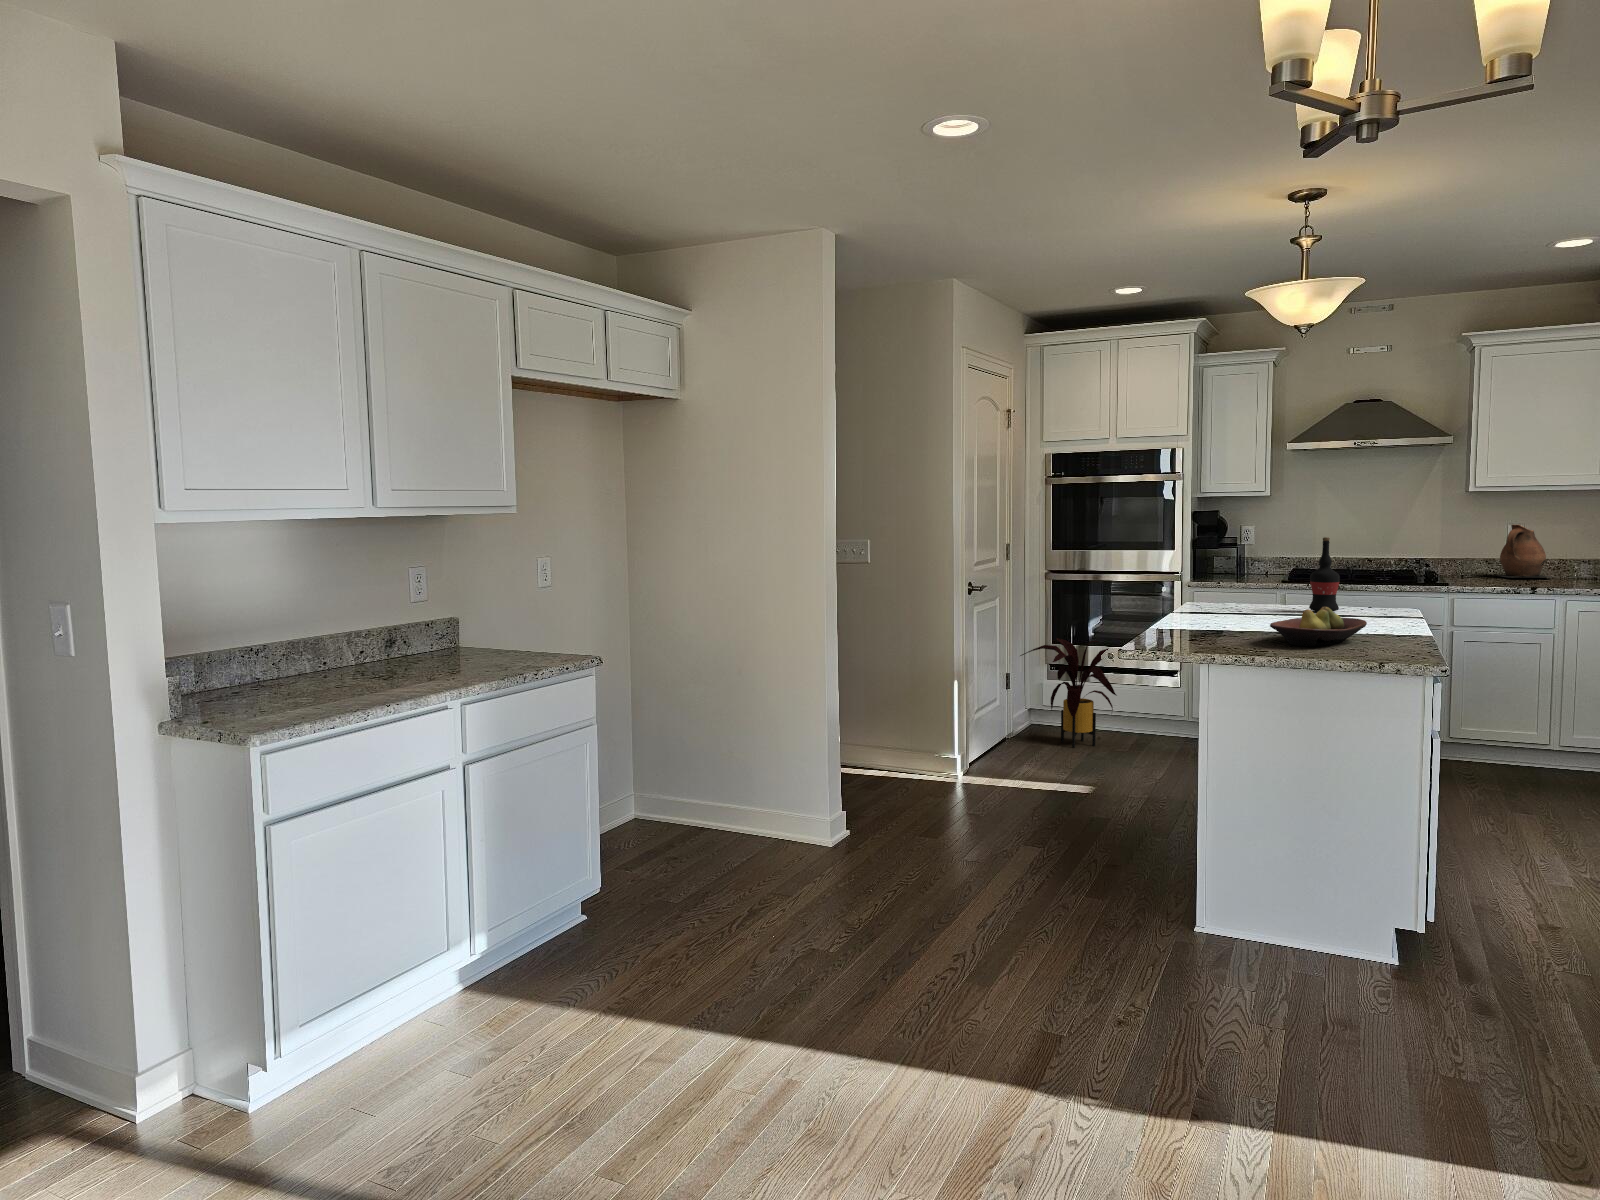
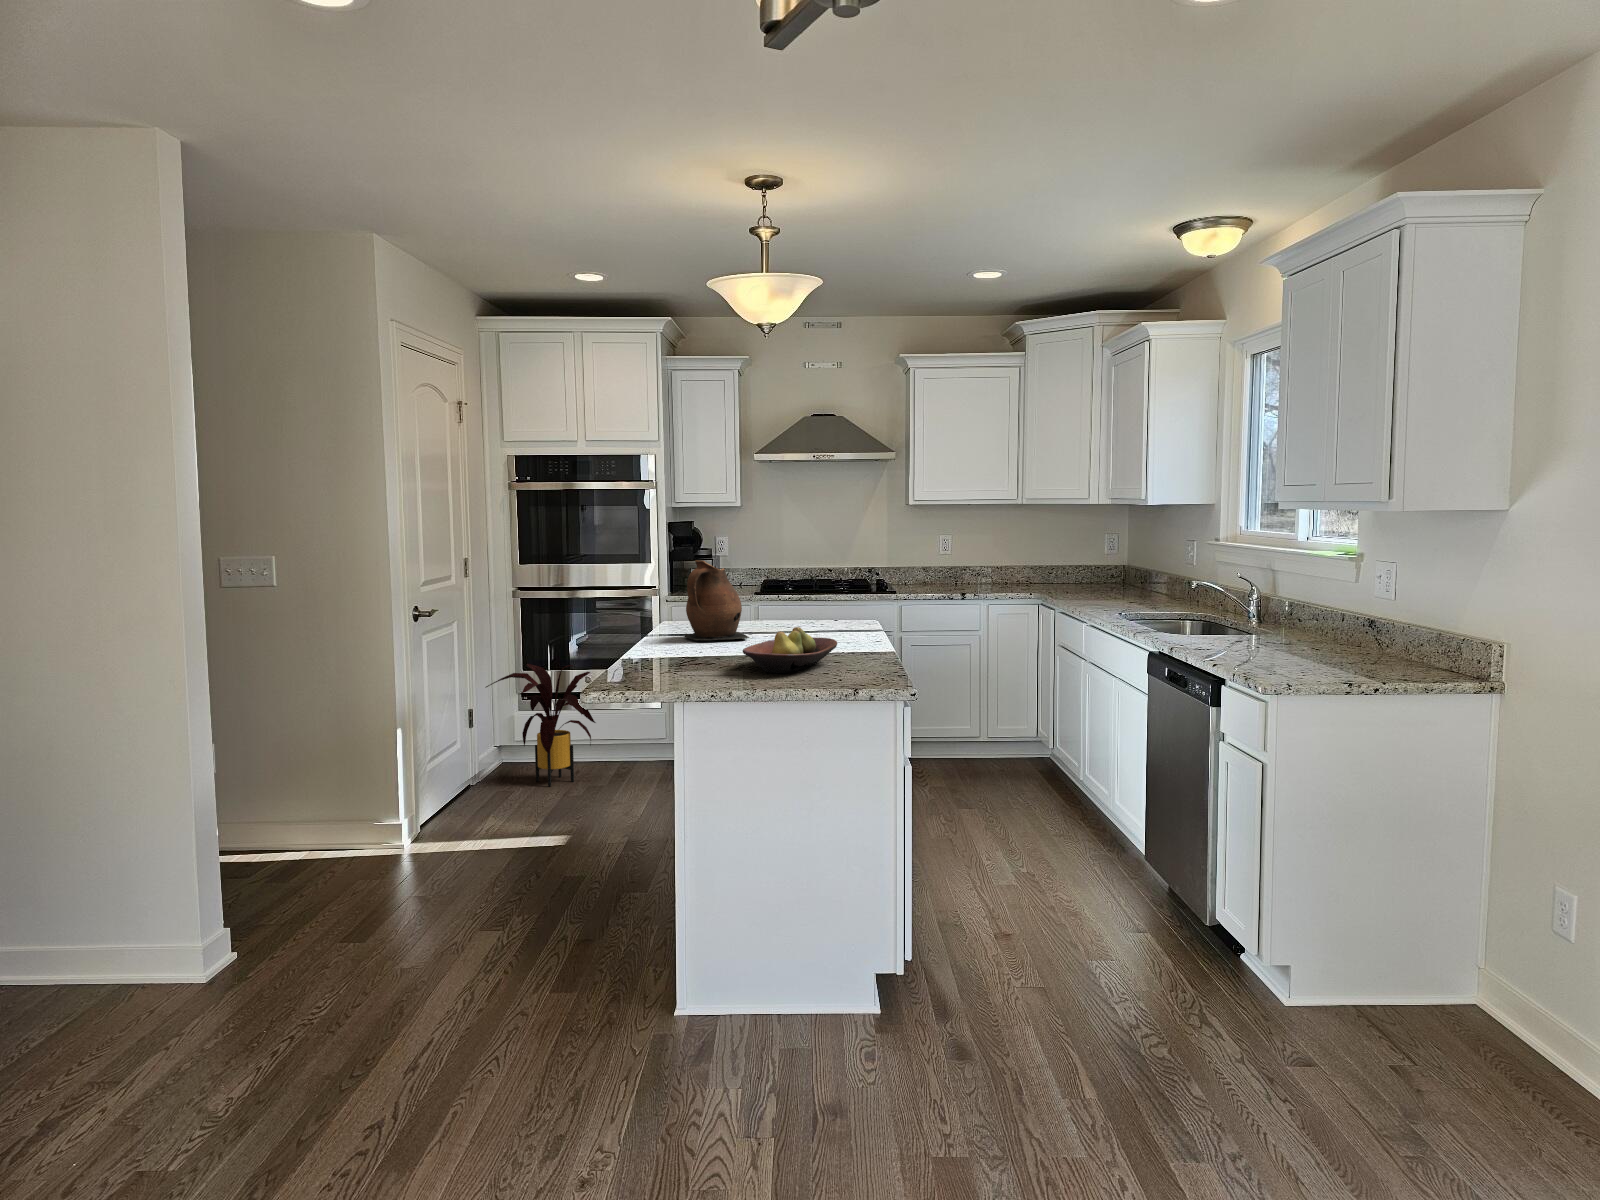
ceramic pitcher: present [1495,525,1552,578] -> present [684,561,749,640]
wine bottle: present [1309,537,1340,611] -> none [780,550,808,628]

